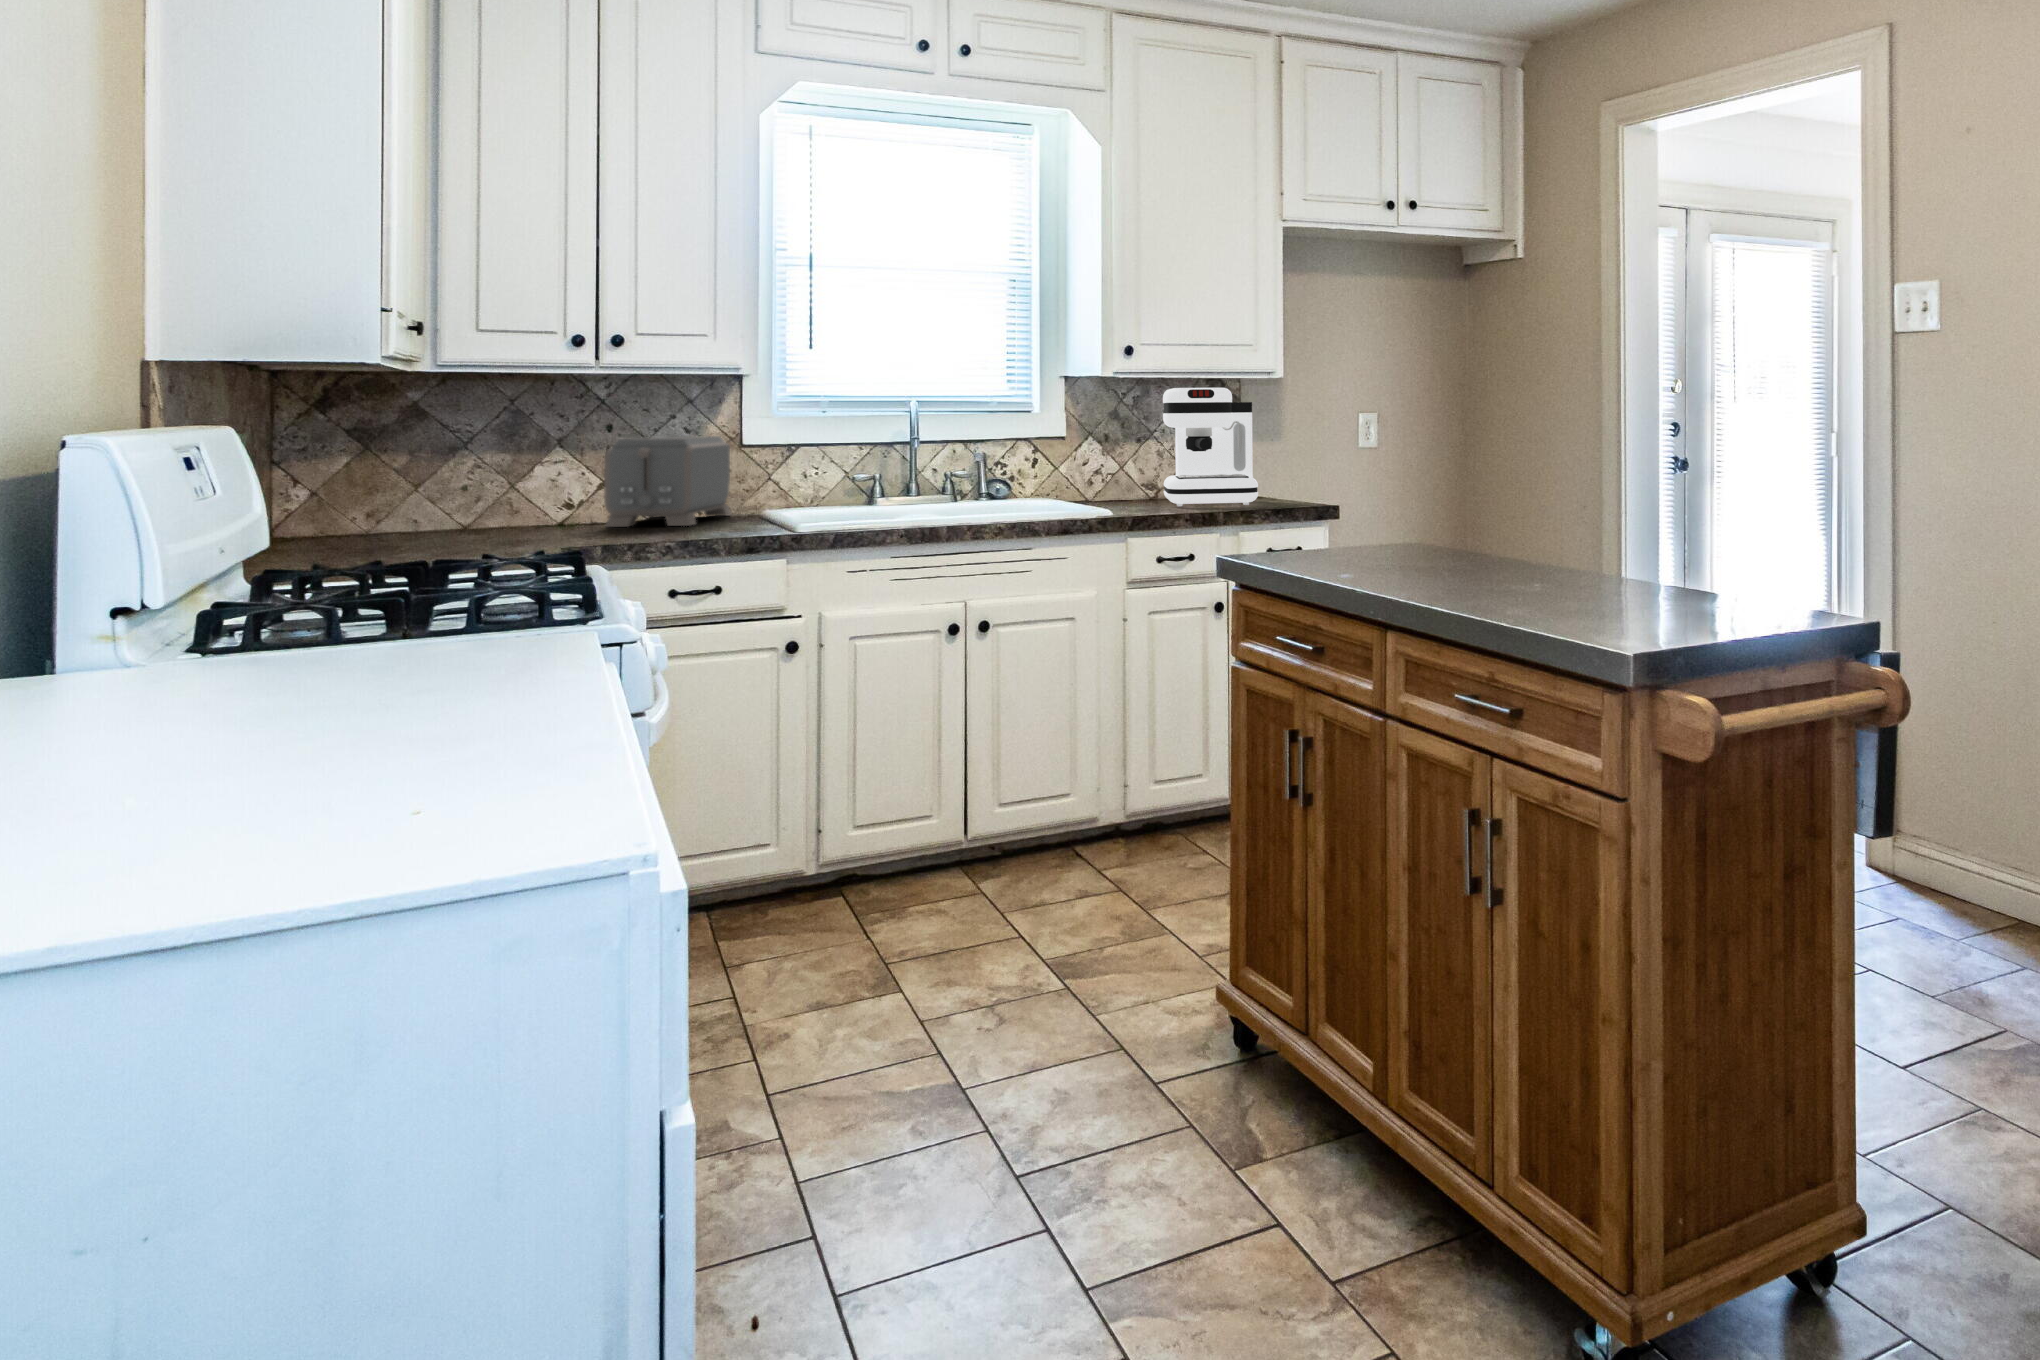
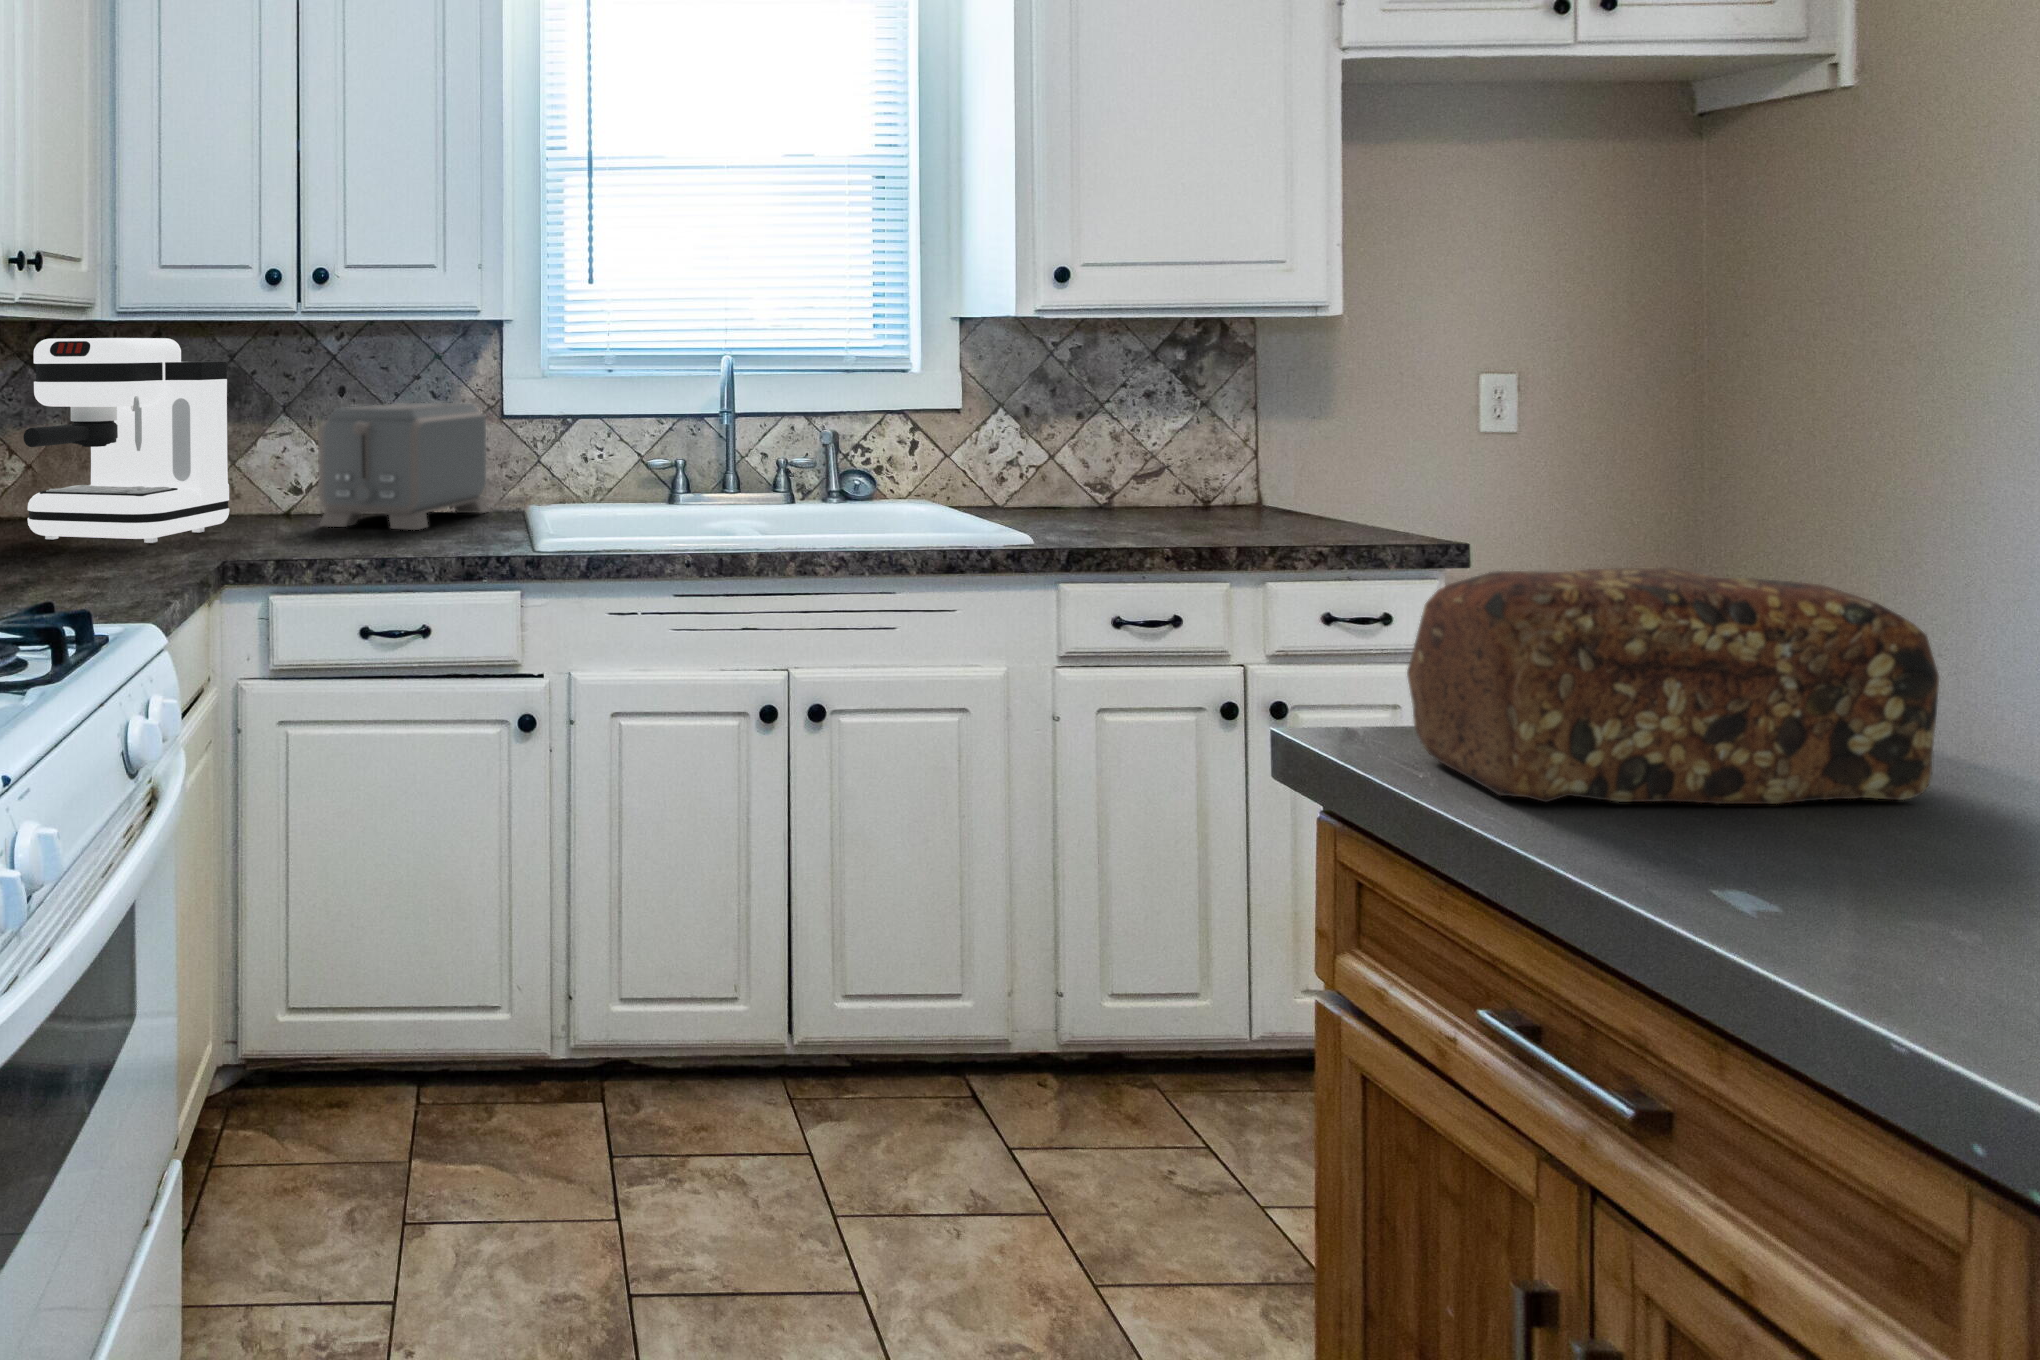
coffee maker: present [1163,388,1258,506] -> present [23,338,229,543]
bread loaf: none [1323,479,1513,577] -> present [1407,568,1939,804]

